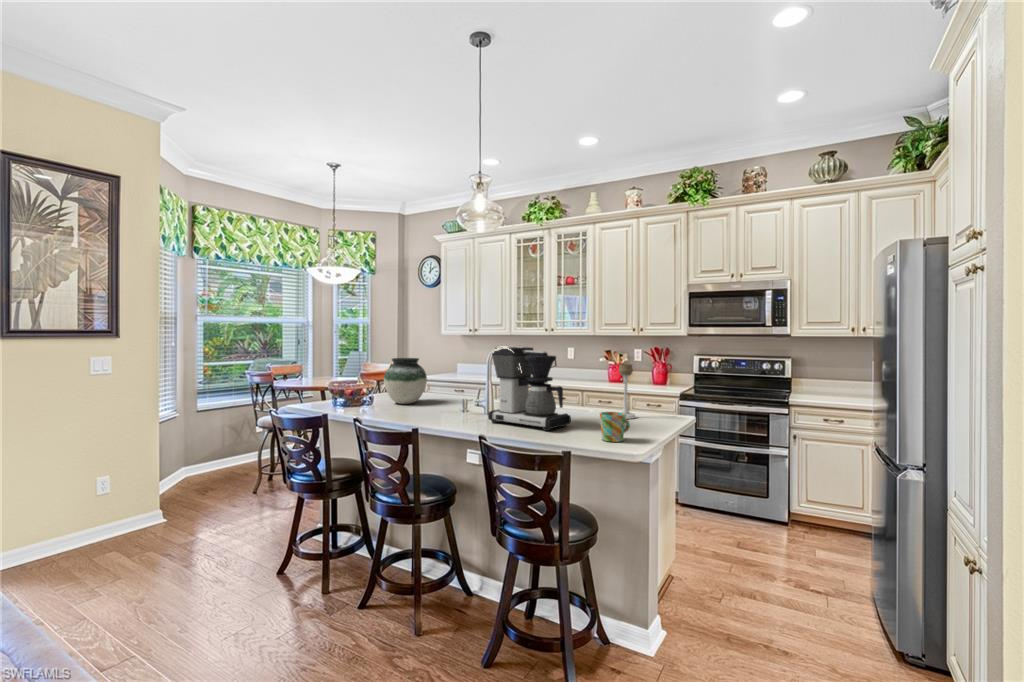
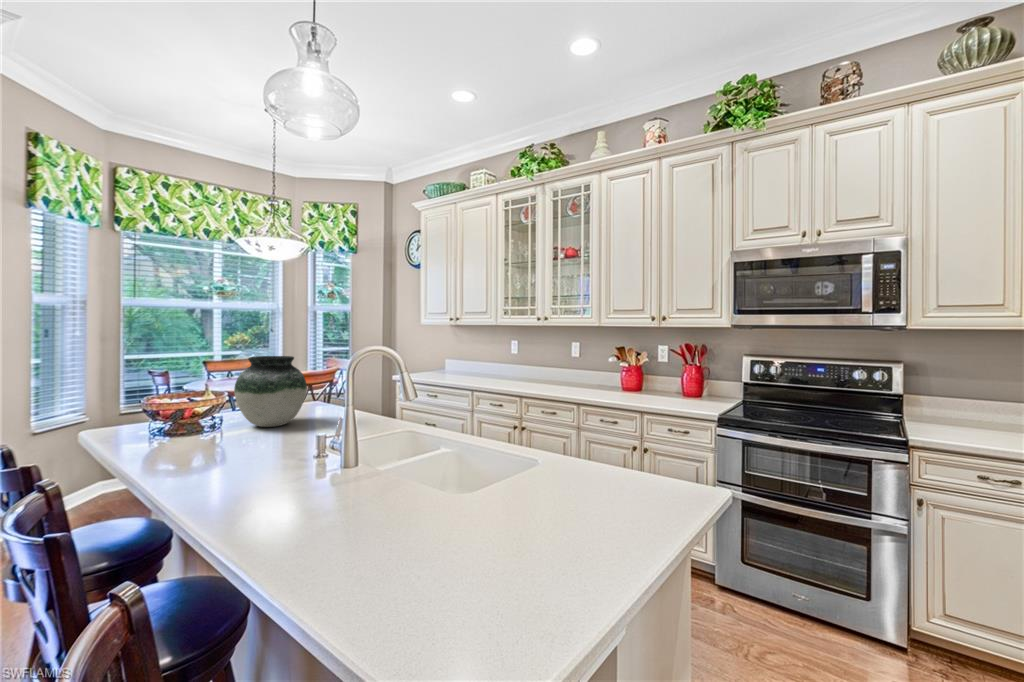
coffee maker: present [488,347,571,431] -> none [311,342,454,527]
candle holder: present [619,364,636,419] -> none [567,376,610,487]
mug: present [600,412,630,442] -> none [461,505,542,598]

